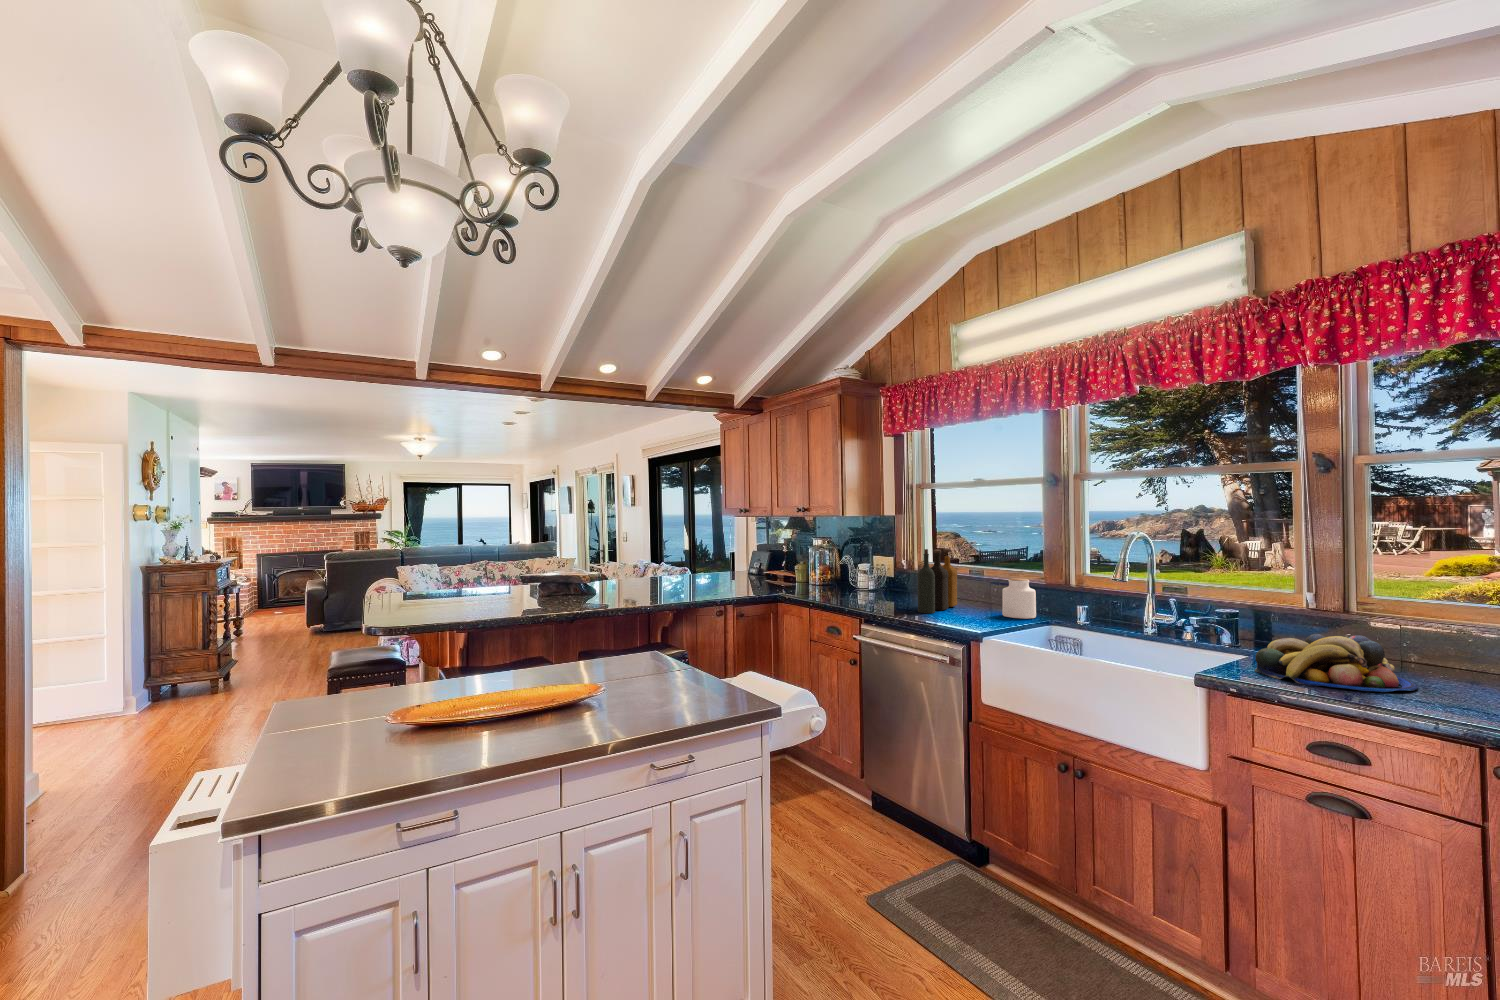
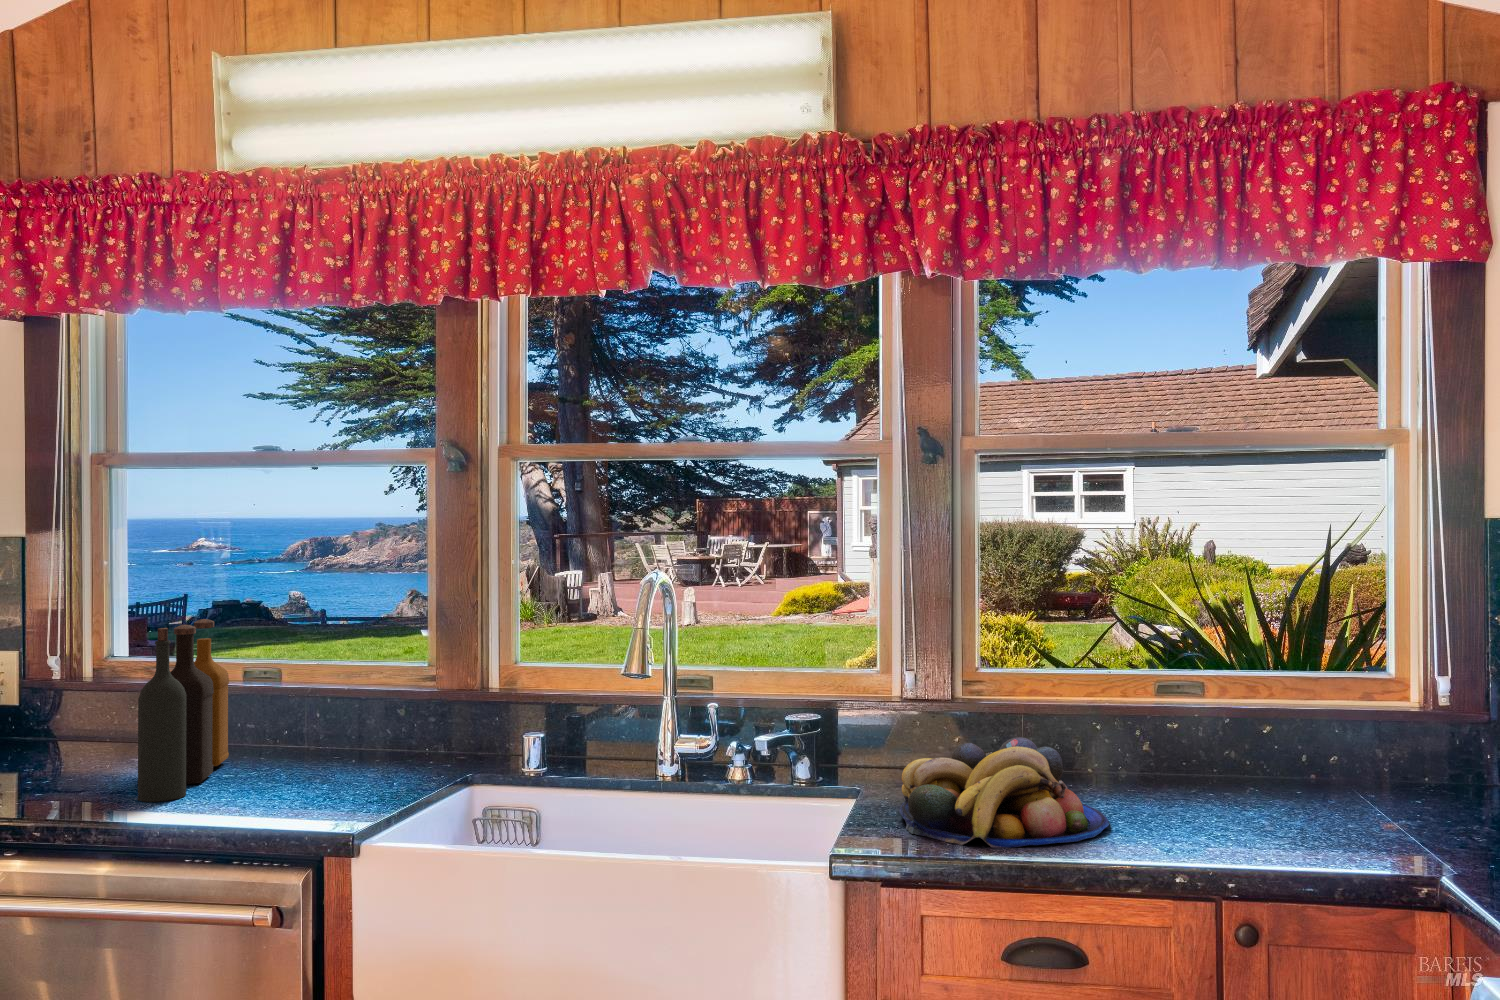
jar: present [1002,578,1036,619] -> none [354,679,429,775]

